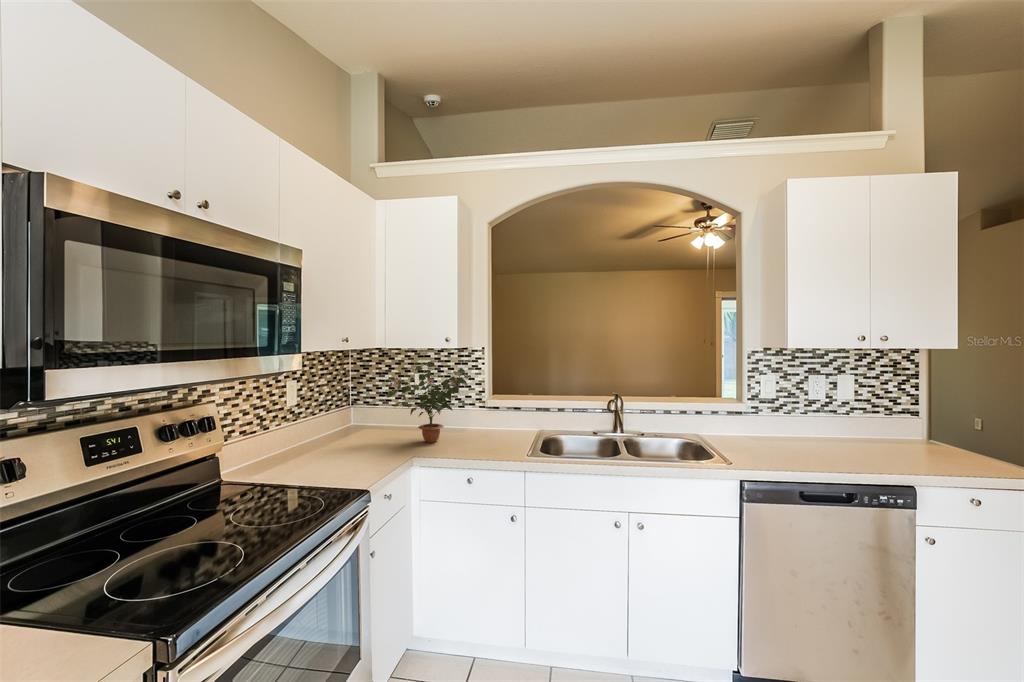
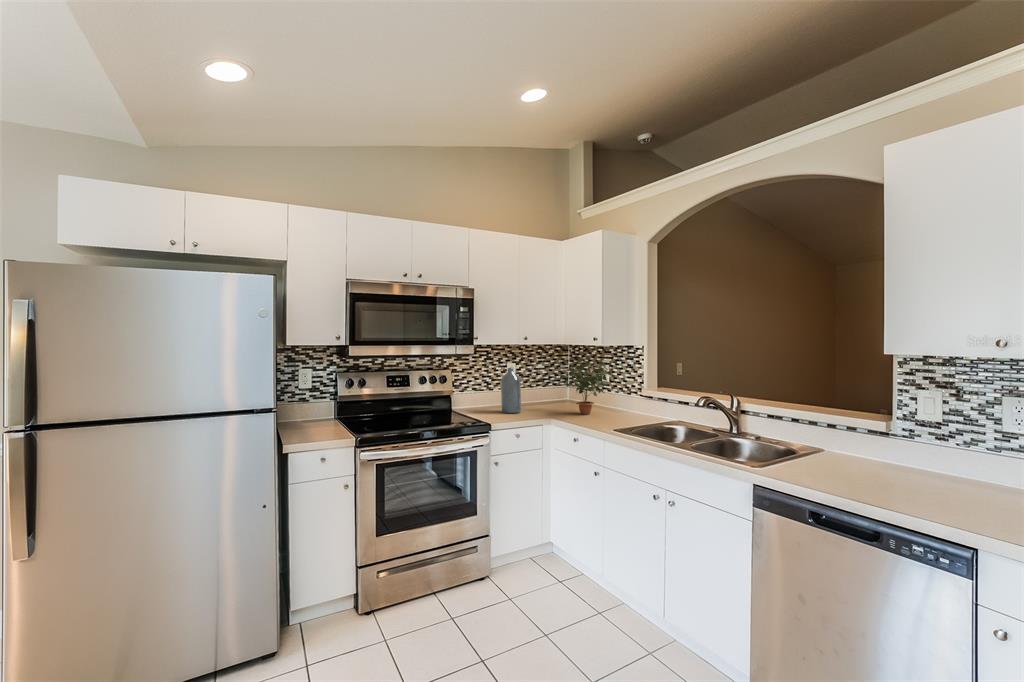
bottle: none [313,386,349,464] -> present [501,368,521,413]

